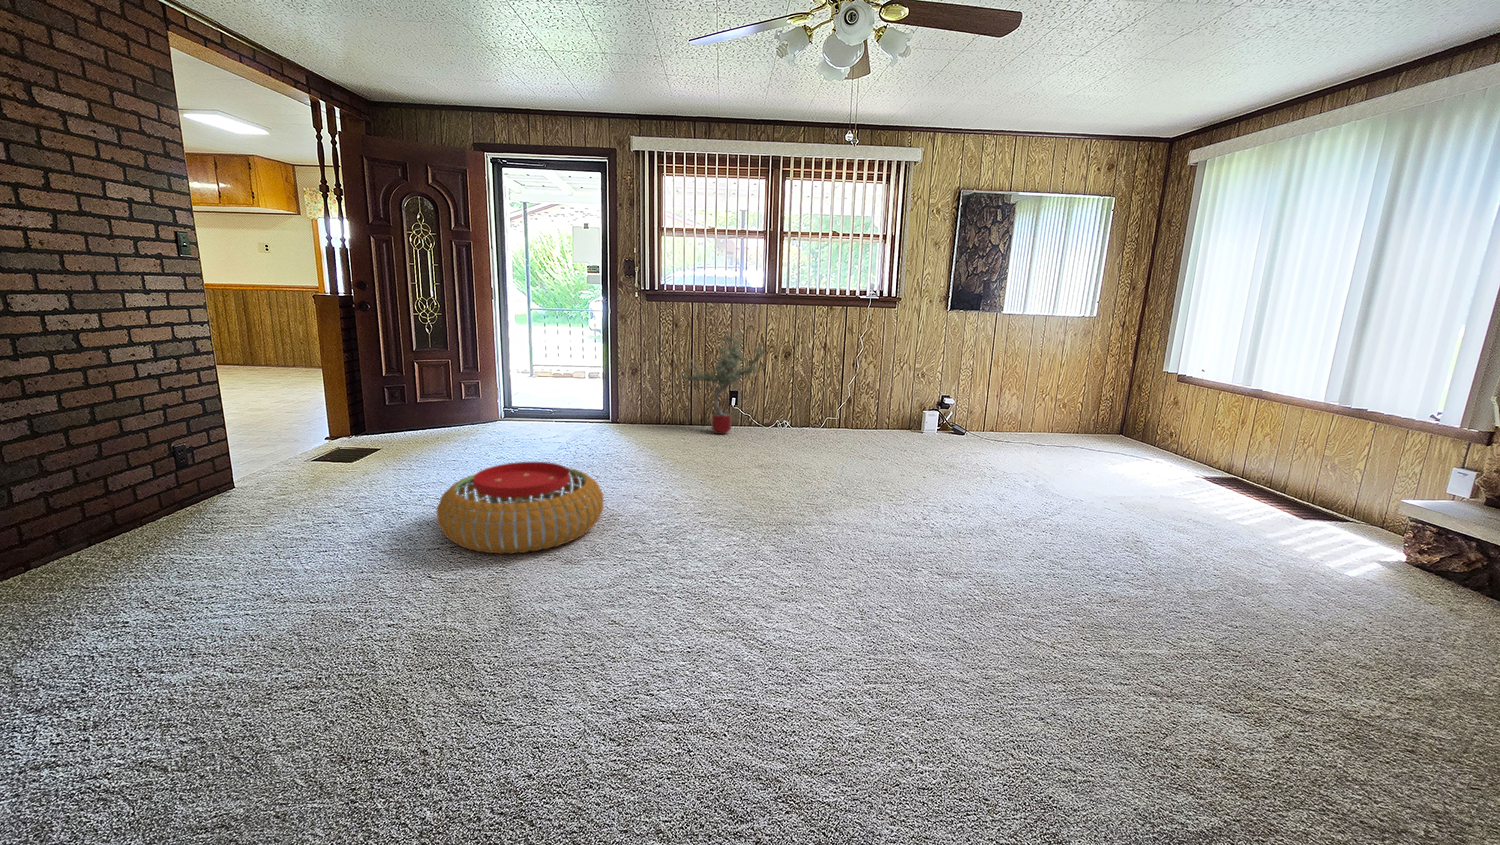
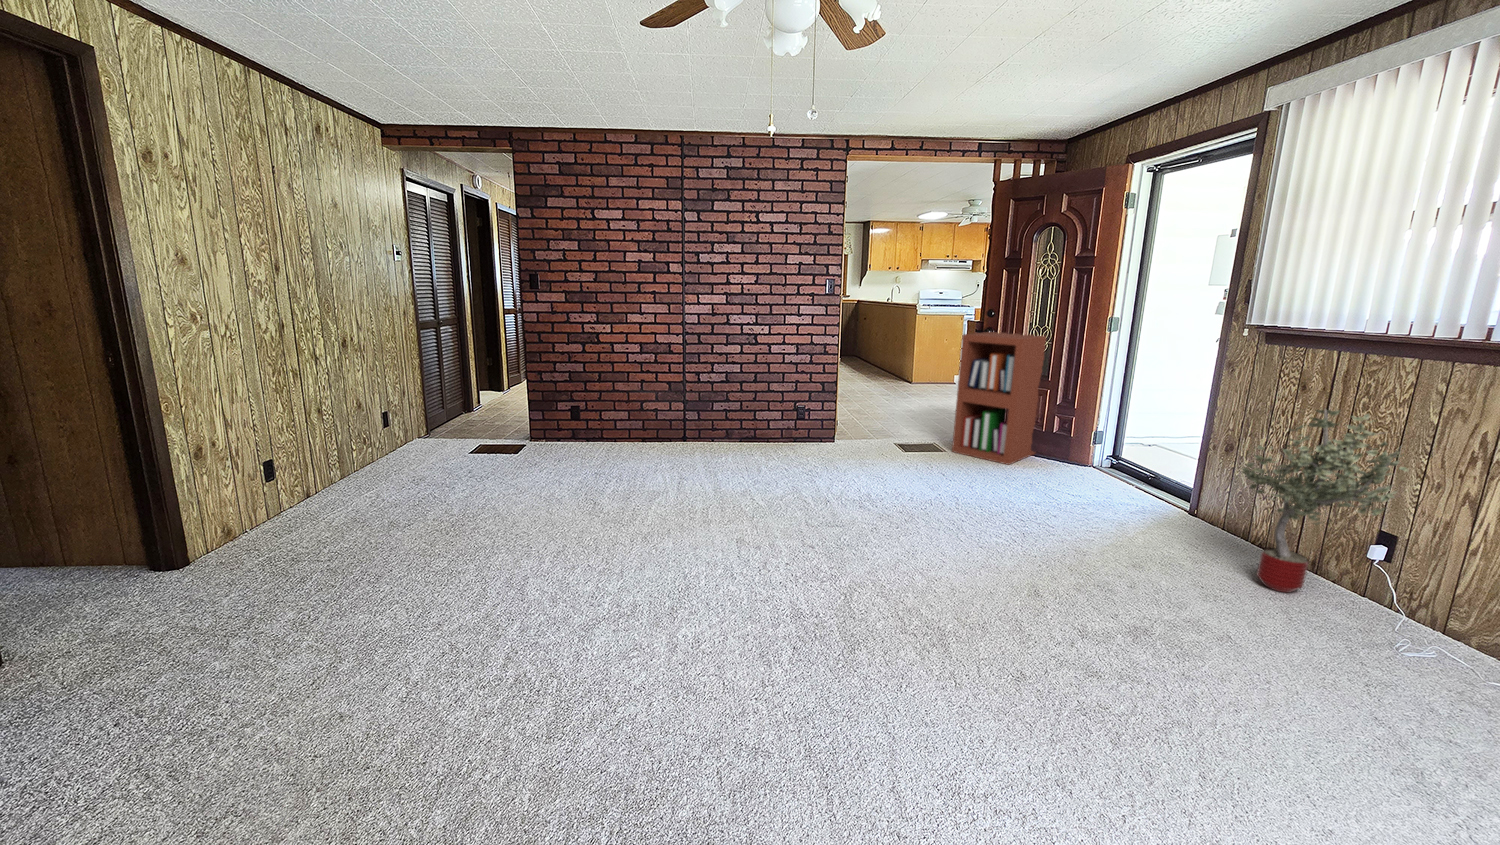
bookshelf: none [373,307,471,446] -> present [952,332,1046,465]
pouf: present [437,462,604,554] -> none [728,460,856,534]

